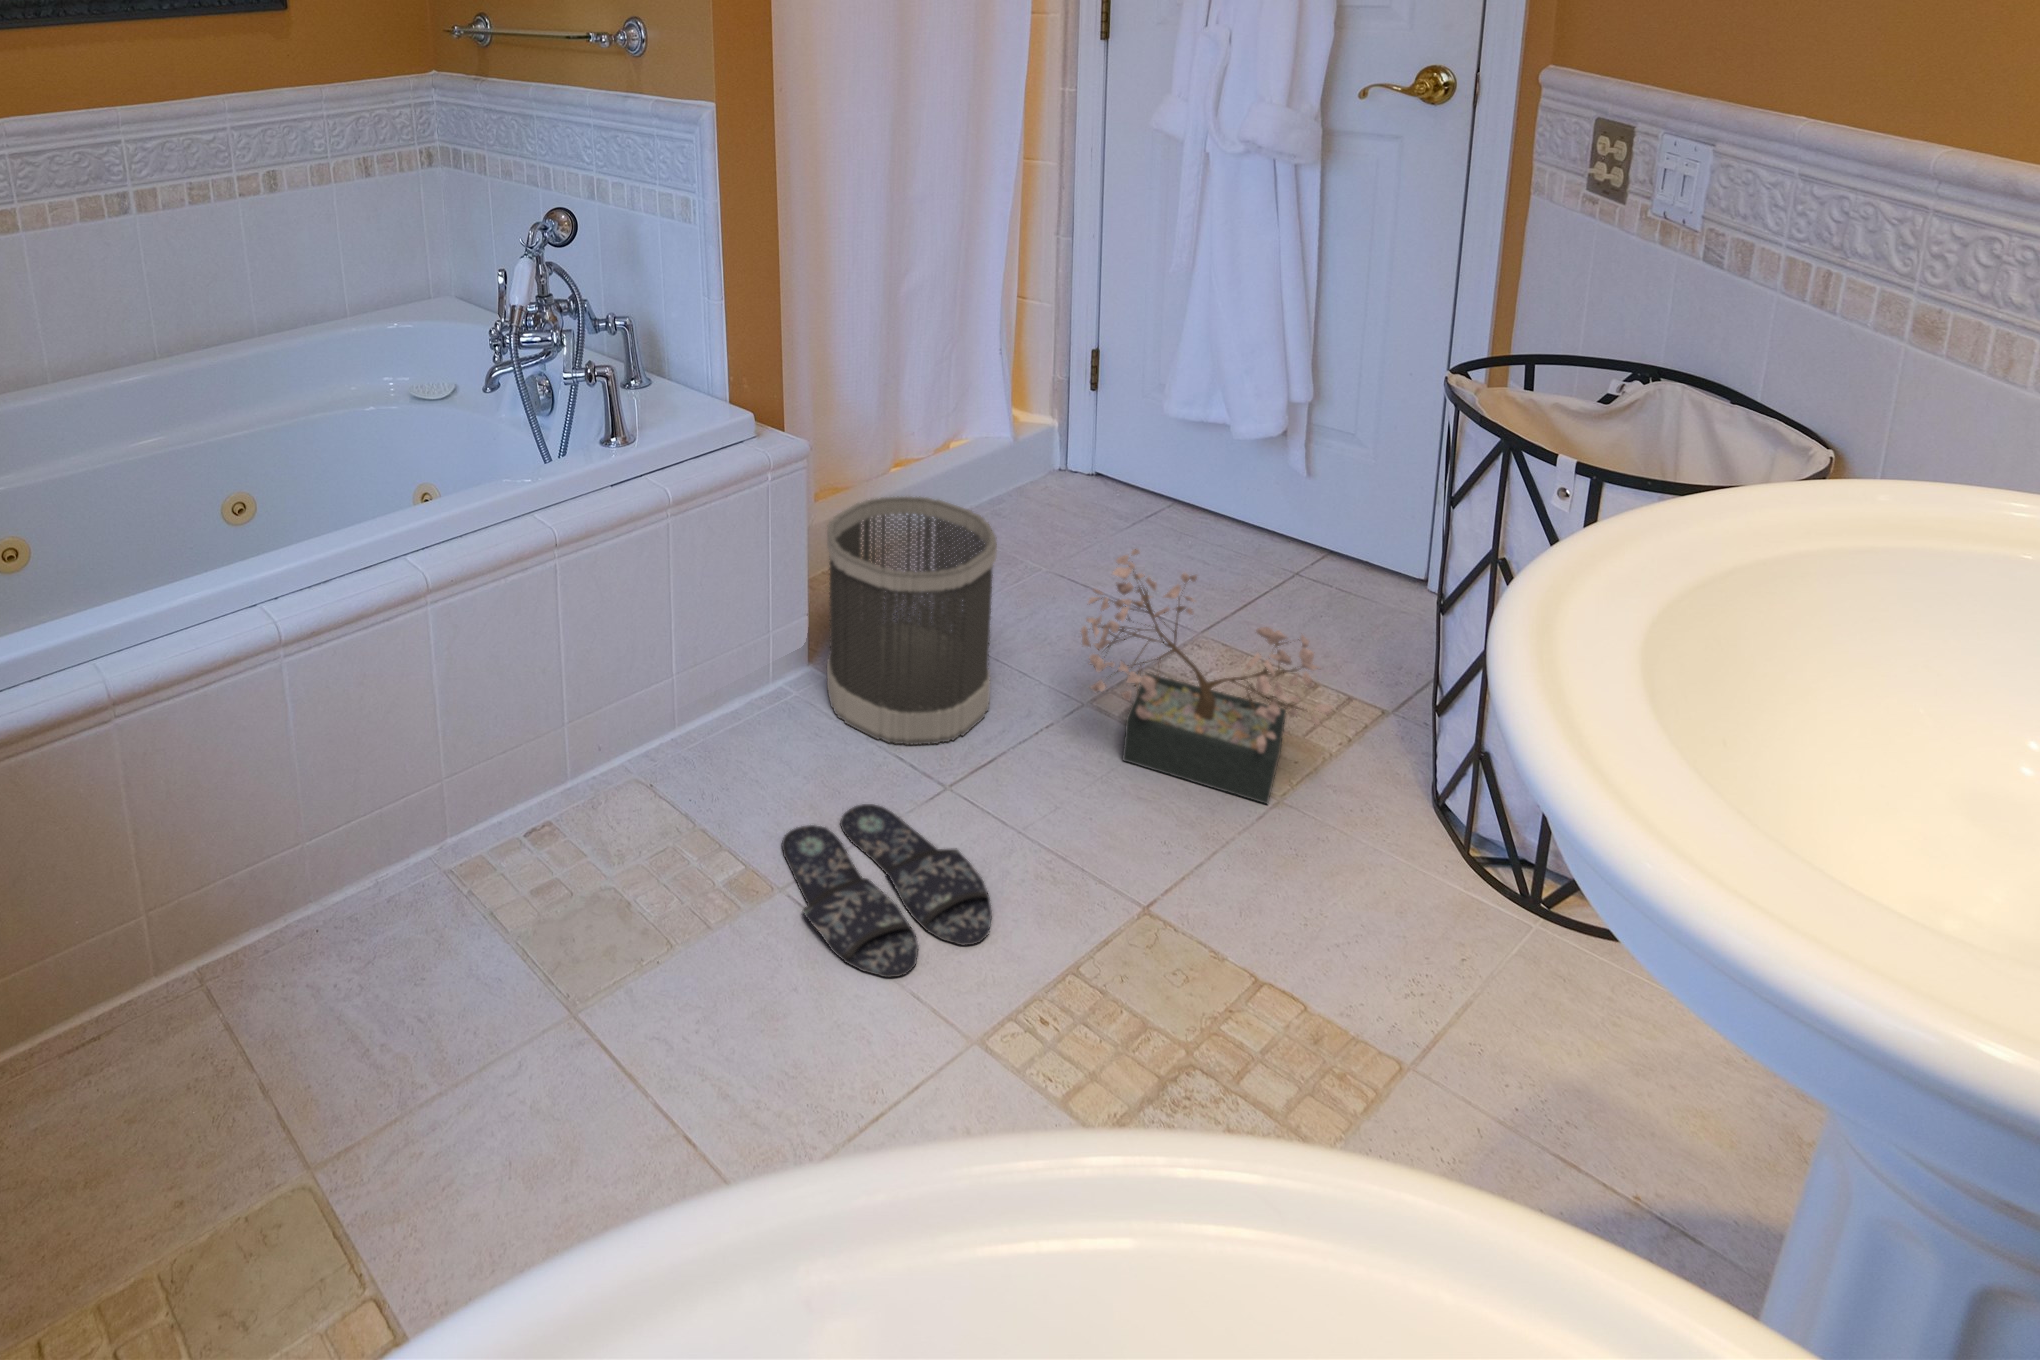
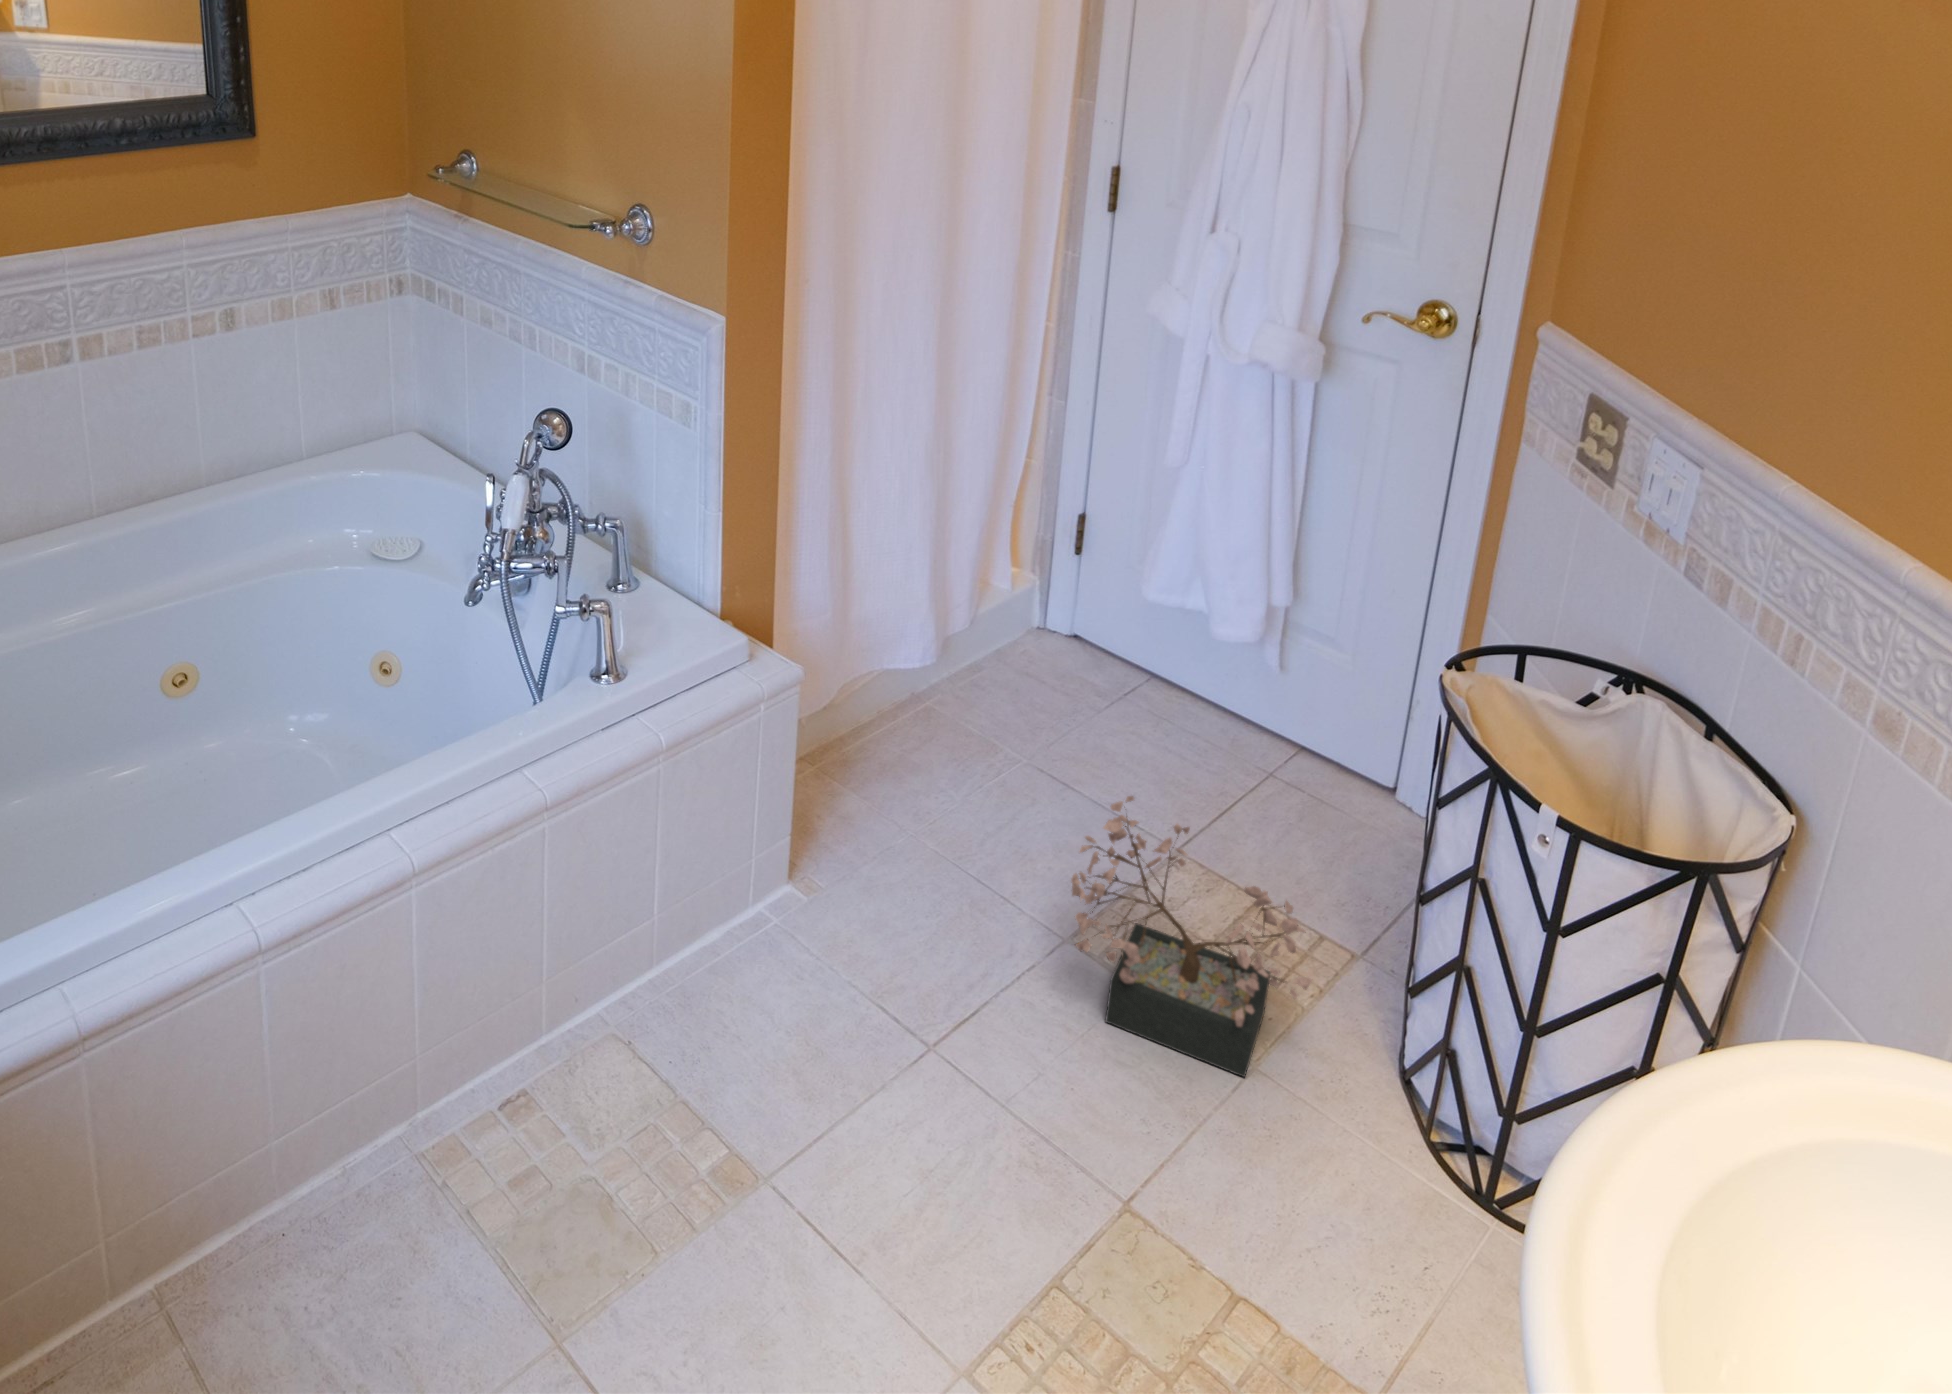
wastebasket: present [827,496,997,745] -> none [807,721,989,1001]
slippers: present [782,804,992,977] -> none [743,1074,955,1289]

